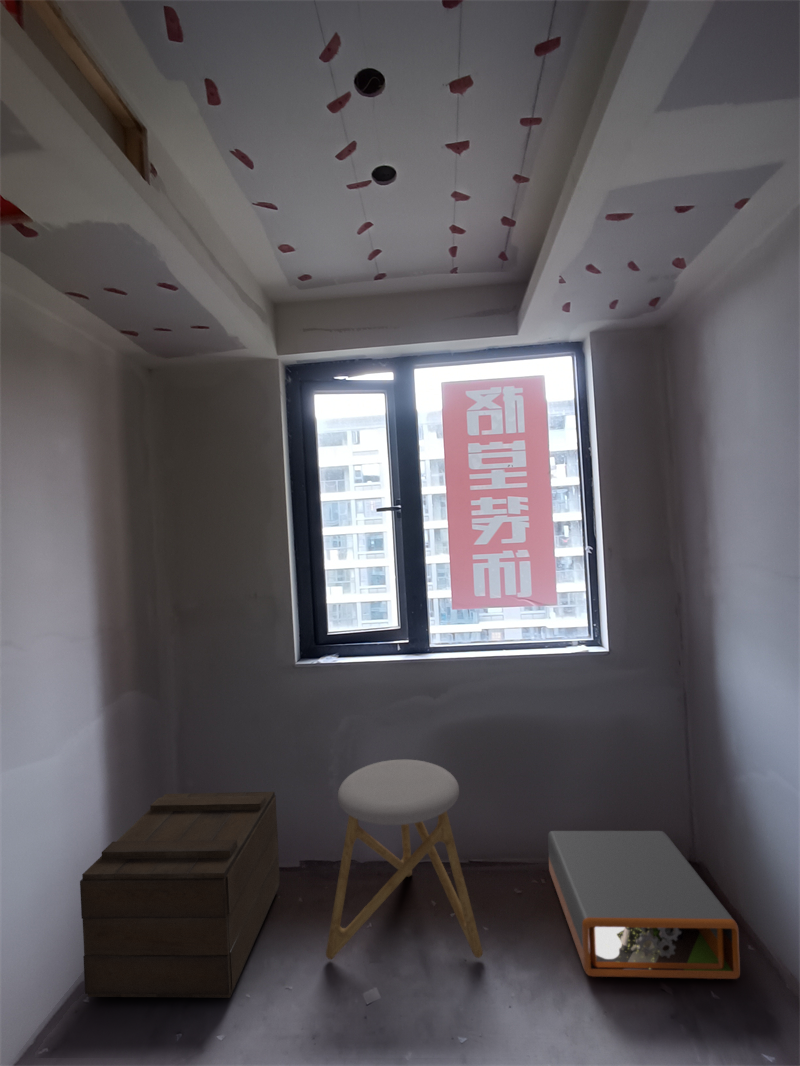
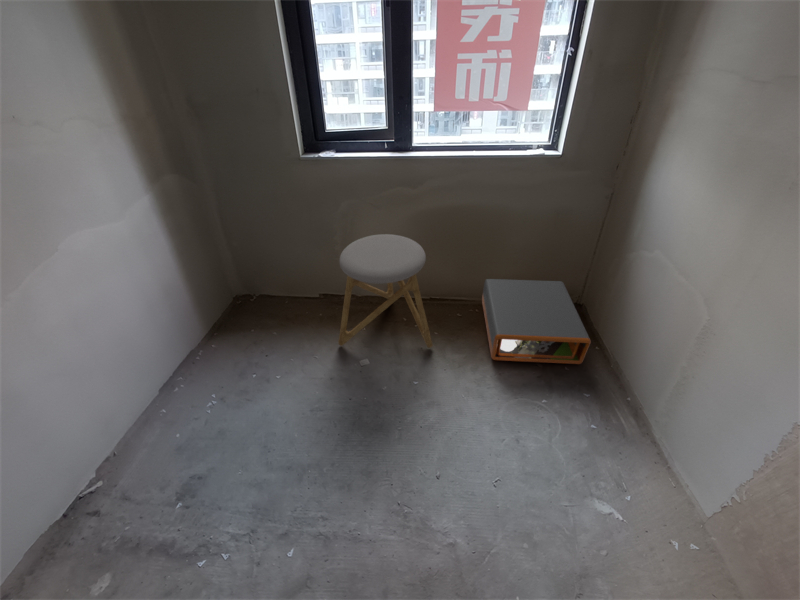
wooden crate: present [80,792,280,998] -> none [172,250,309,364]

